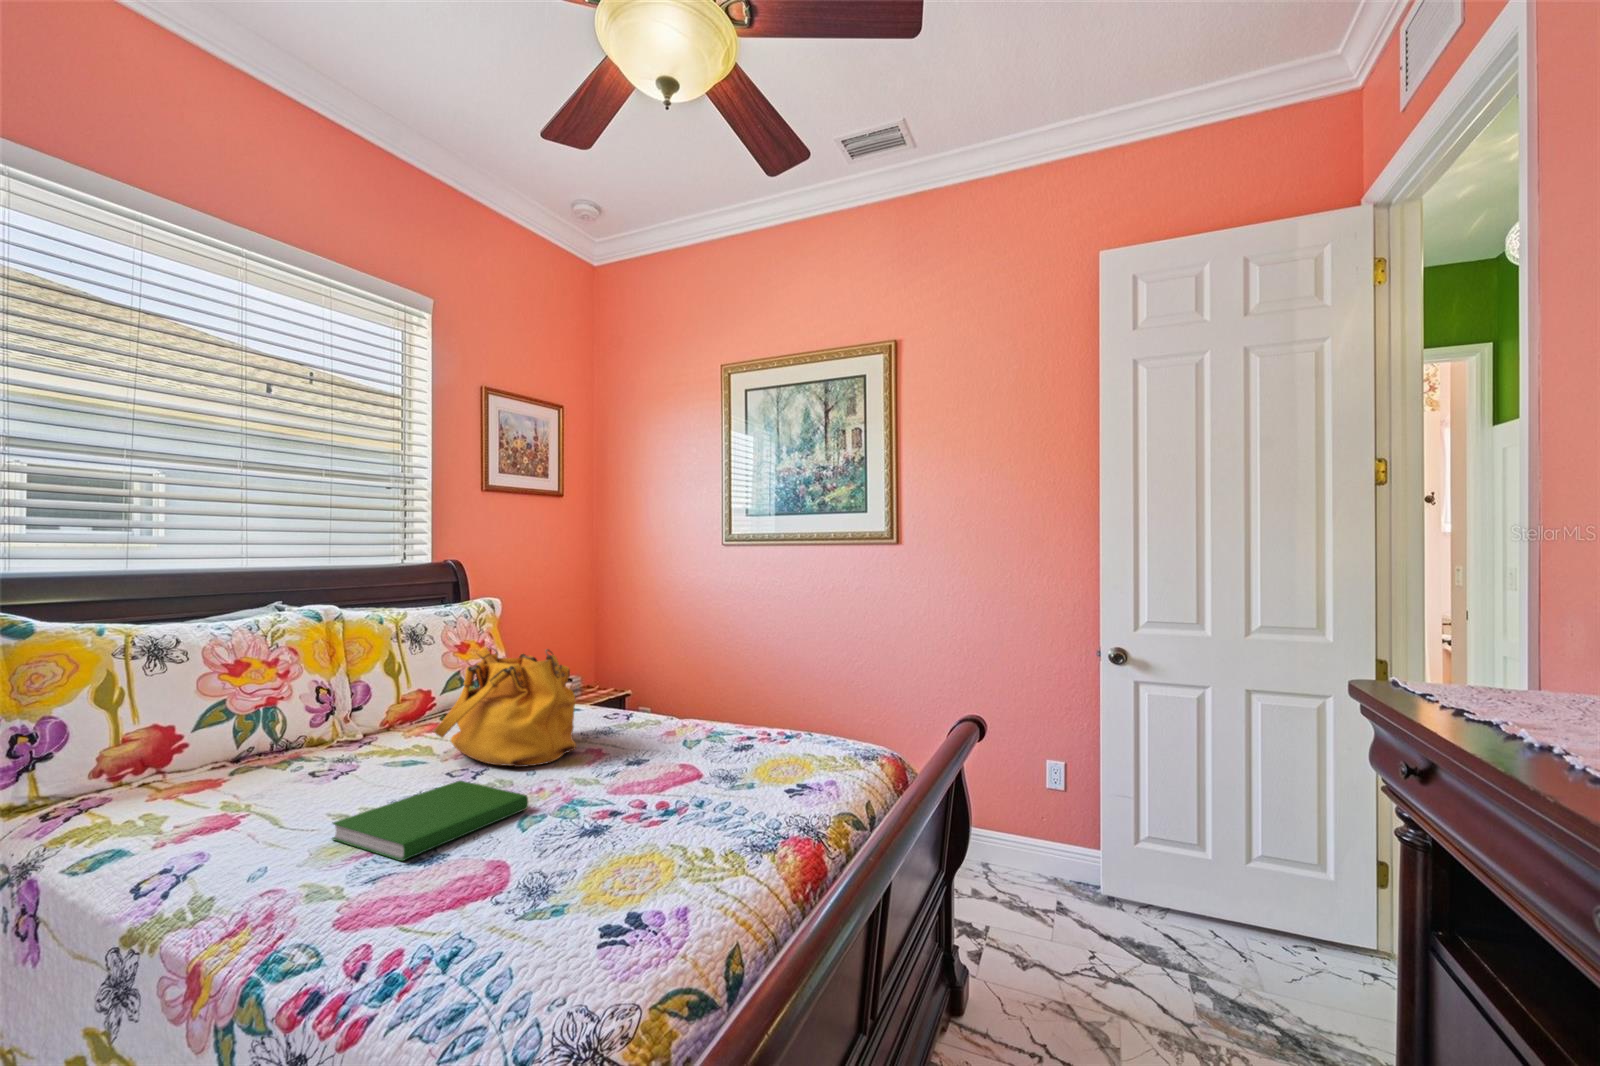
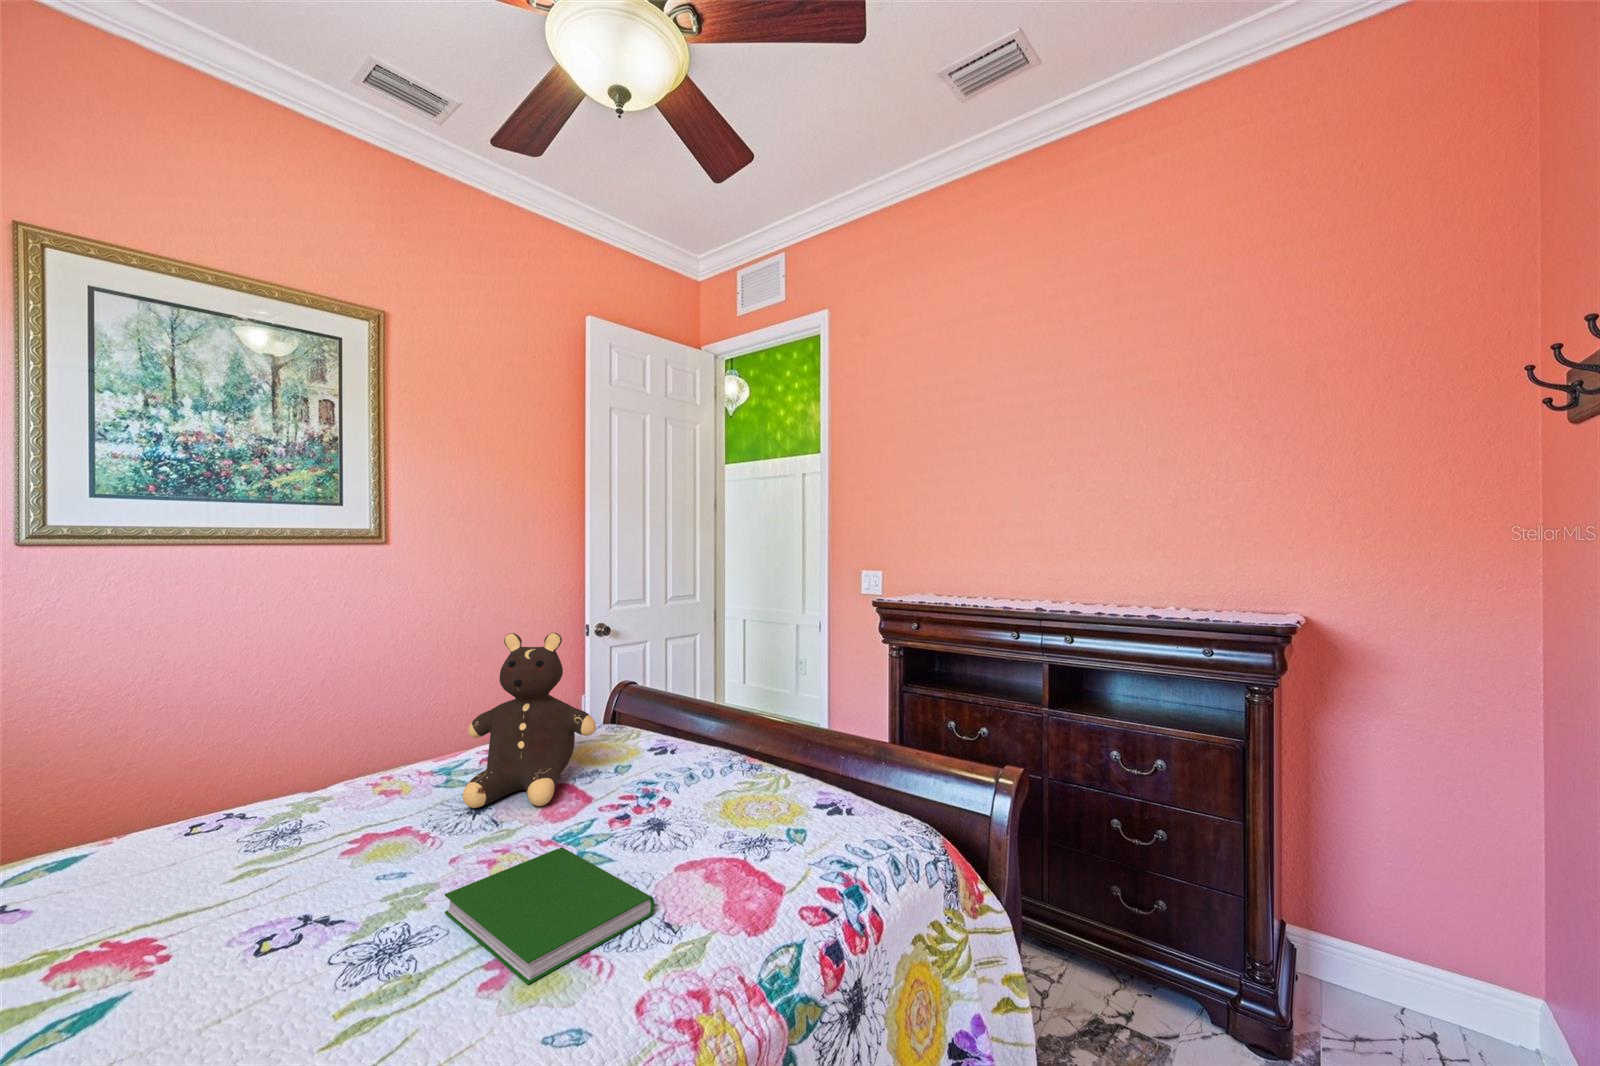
teddy bear: none [636,618,737,778] -> present [463,633,596,808]
handbag: present [433,647,576,767] -> none [110,711,403,942]

